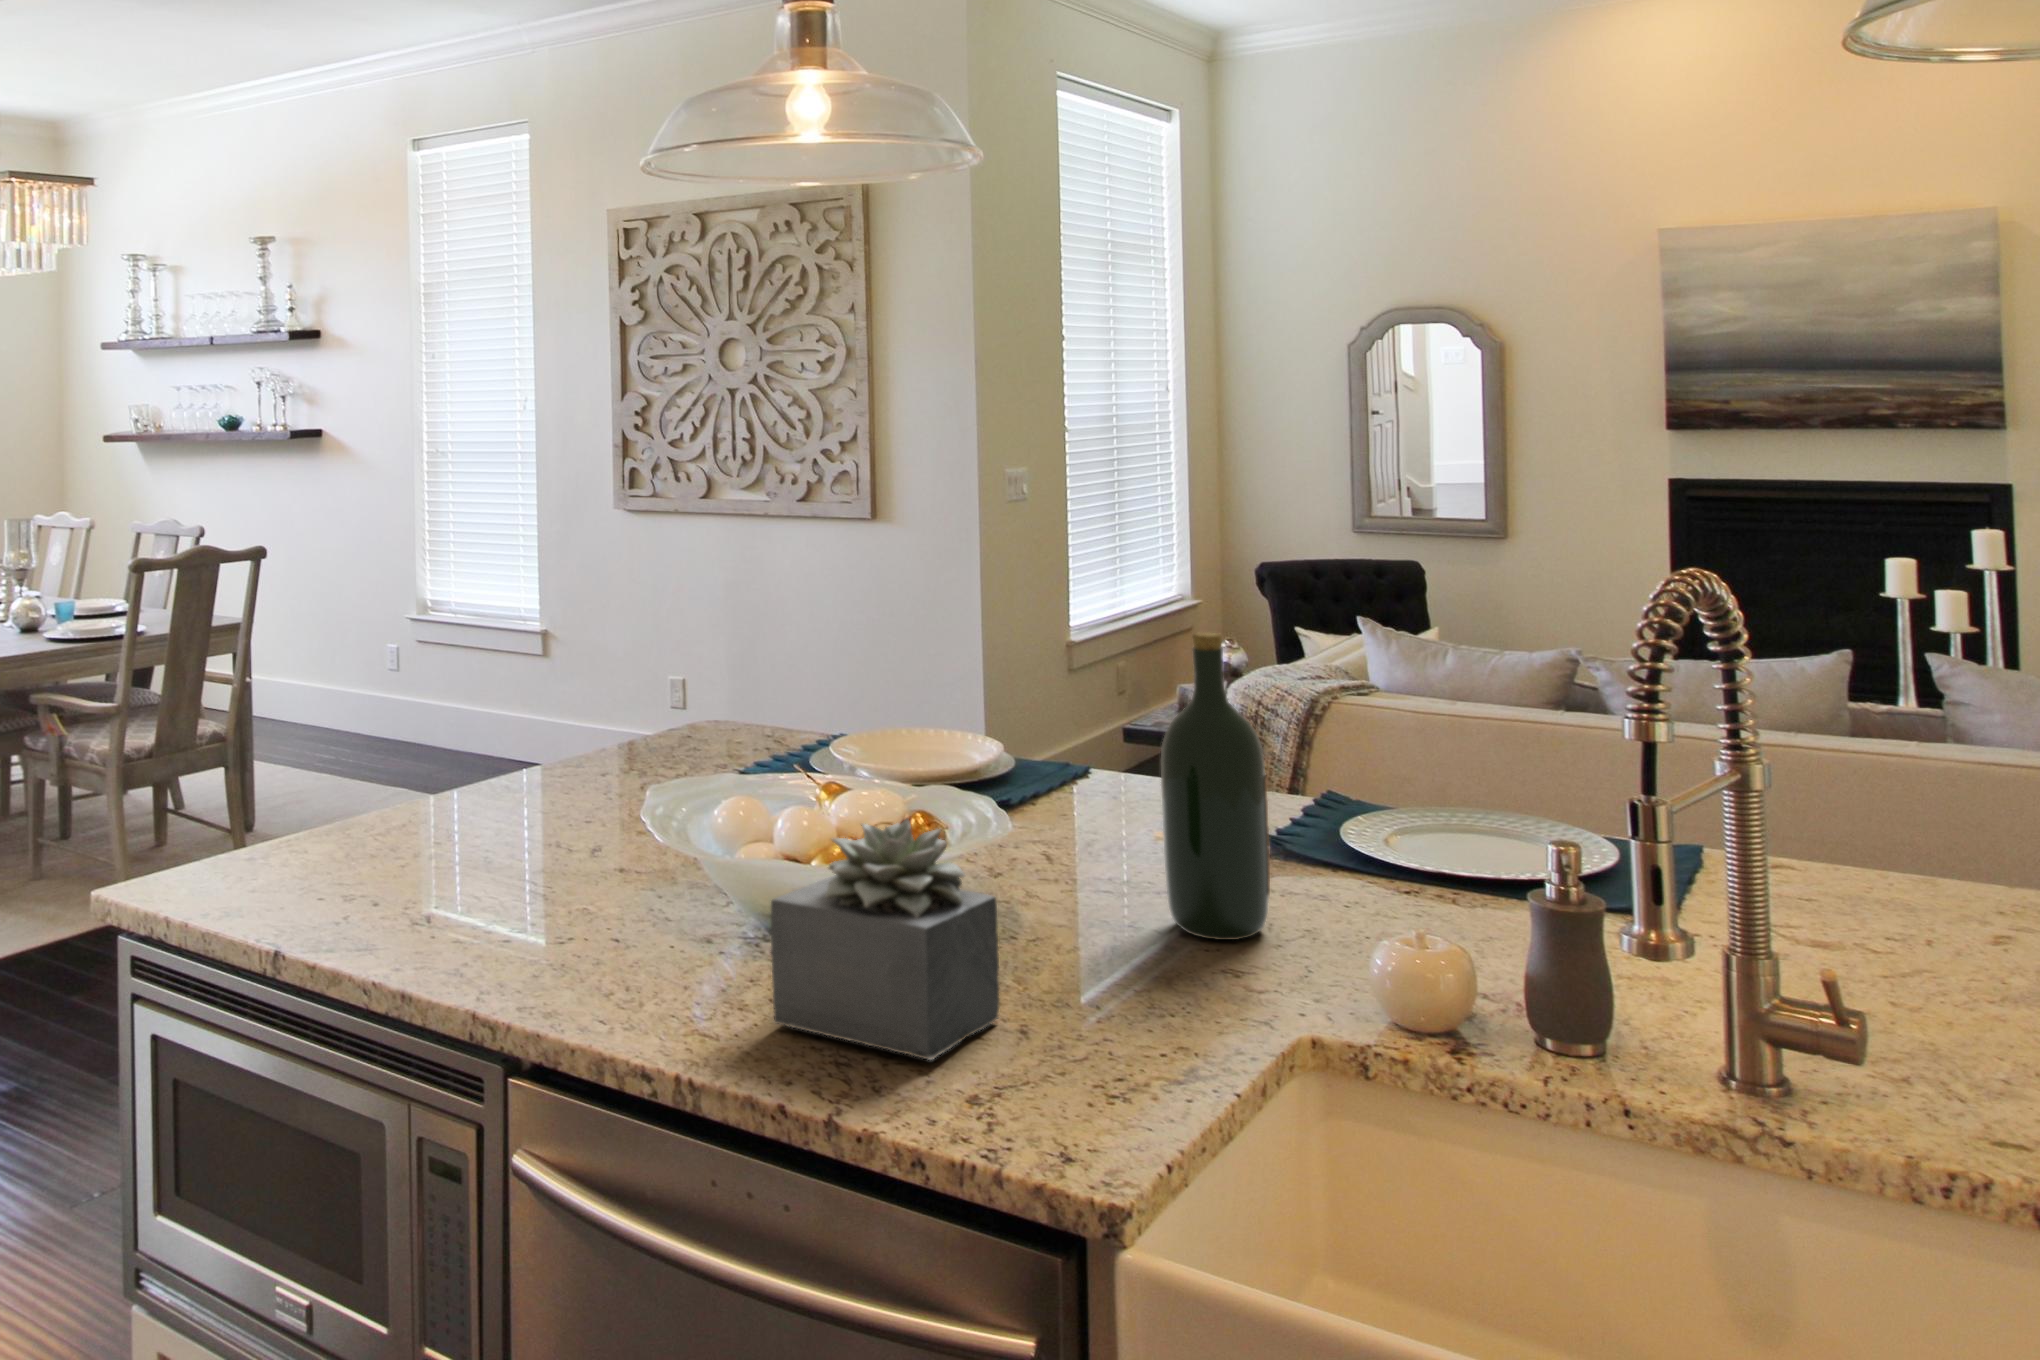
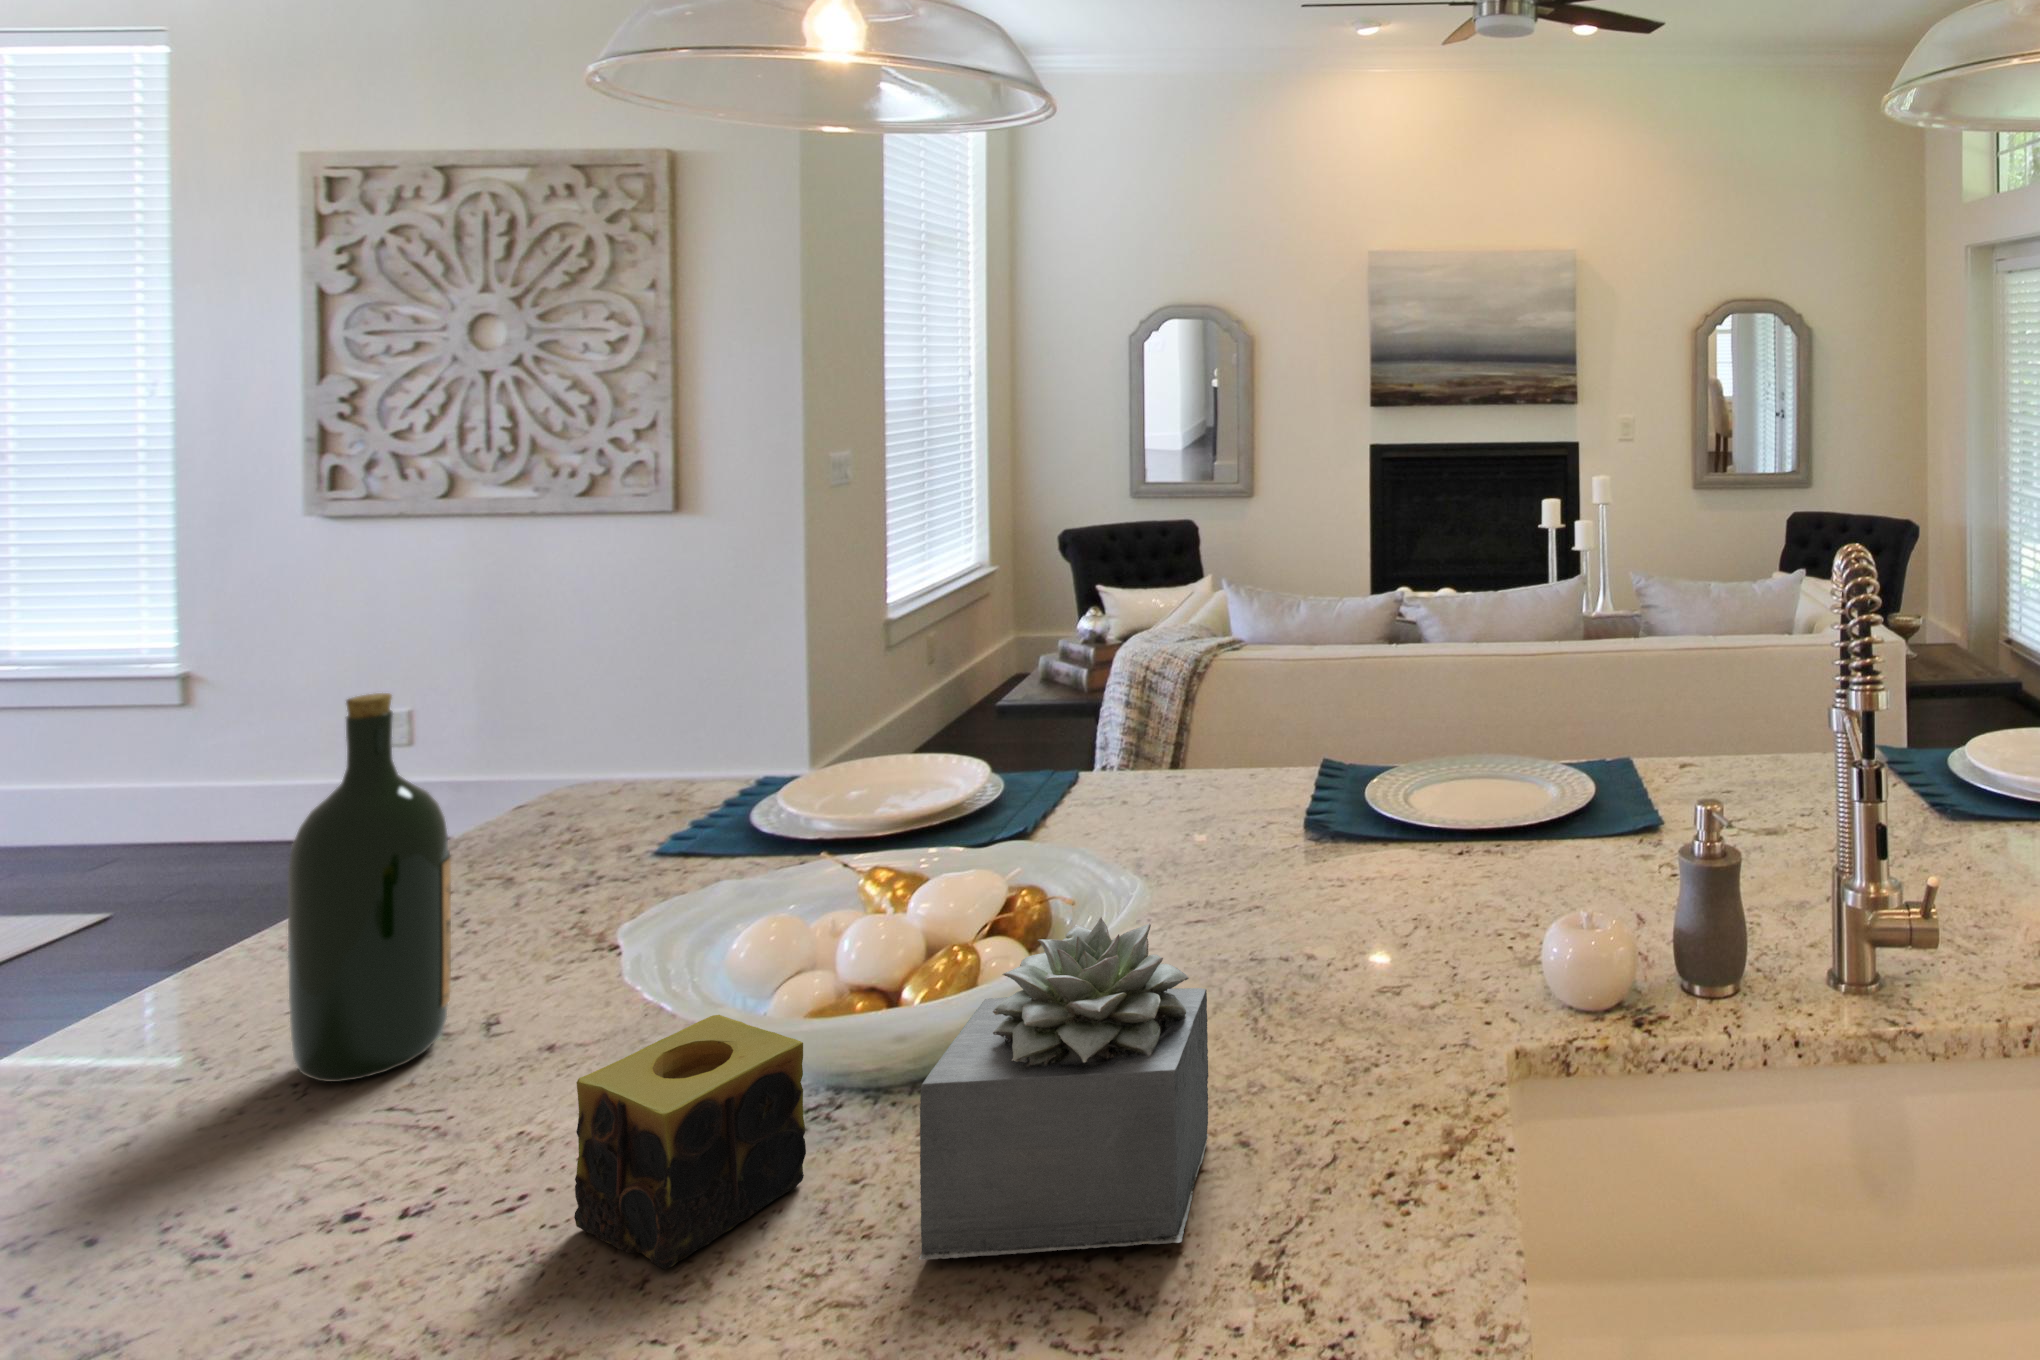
wine bottle: present [1161,632,1270,940] -> present [288,693,451,1082]
candle: none [607,849,734,988] -> present [574,1015,806,1269]

